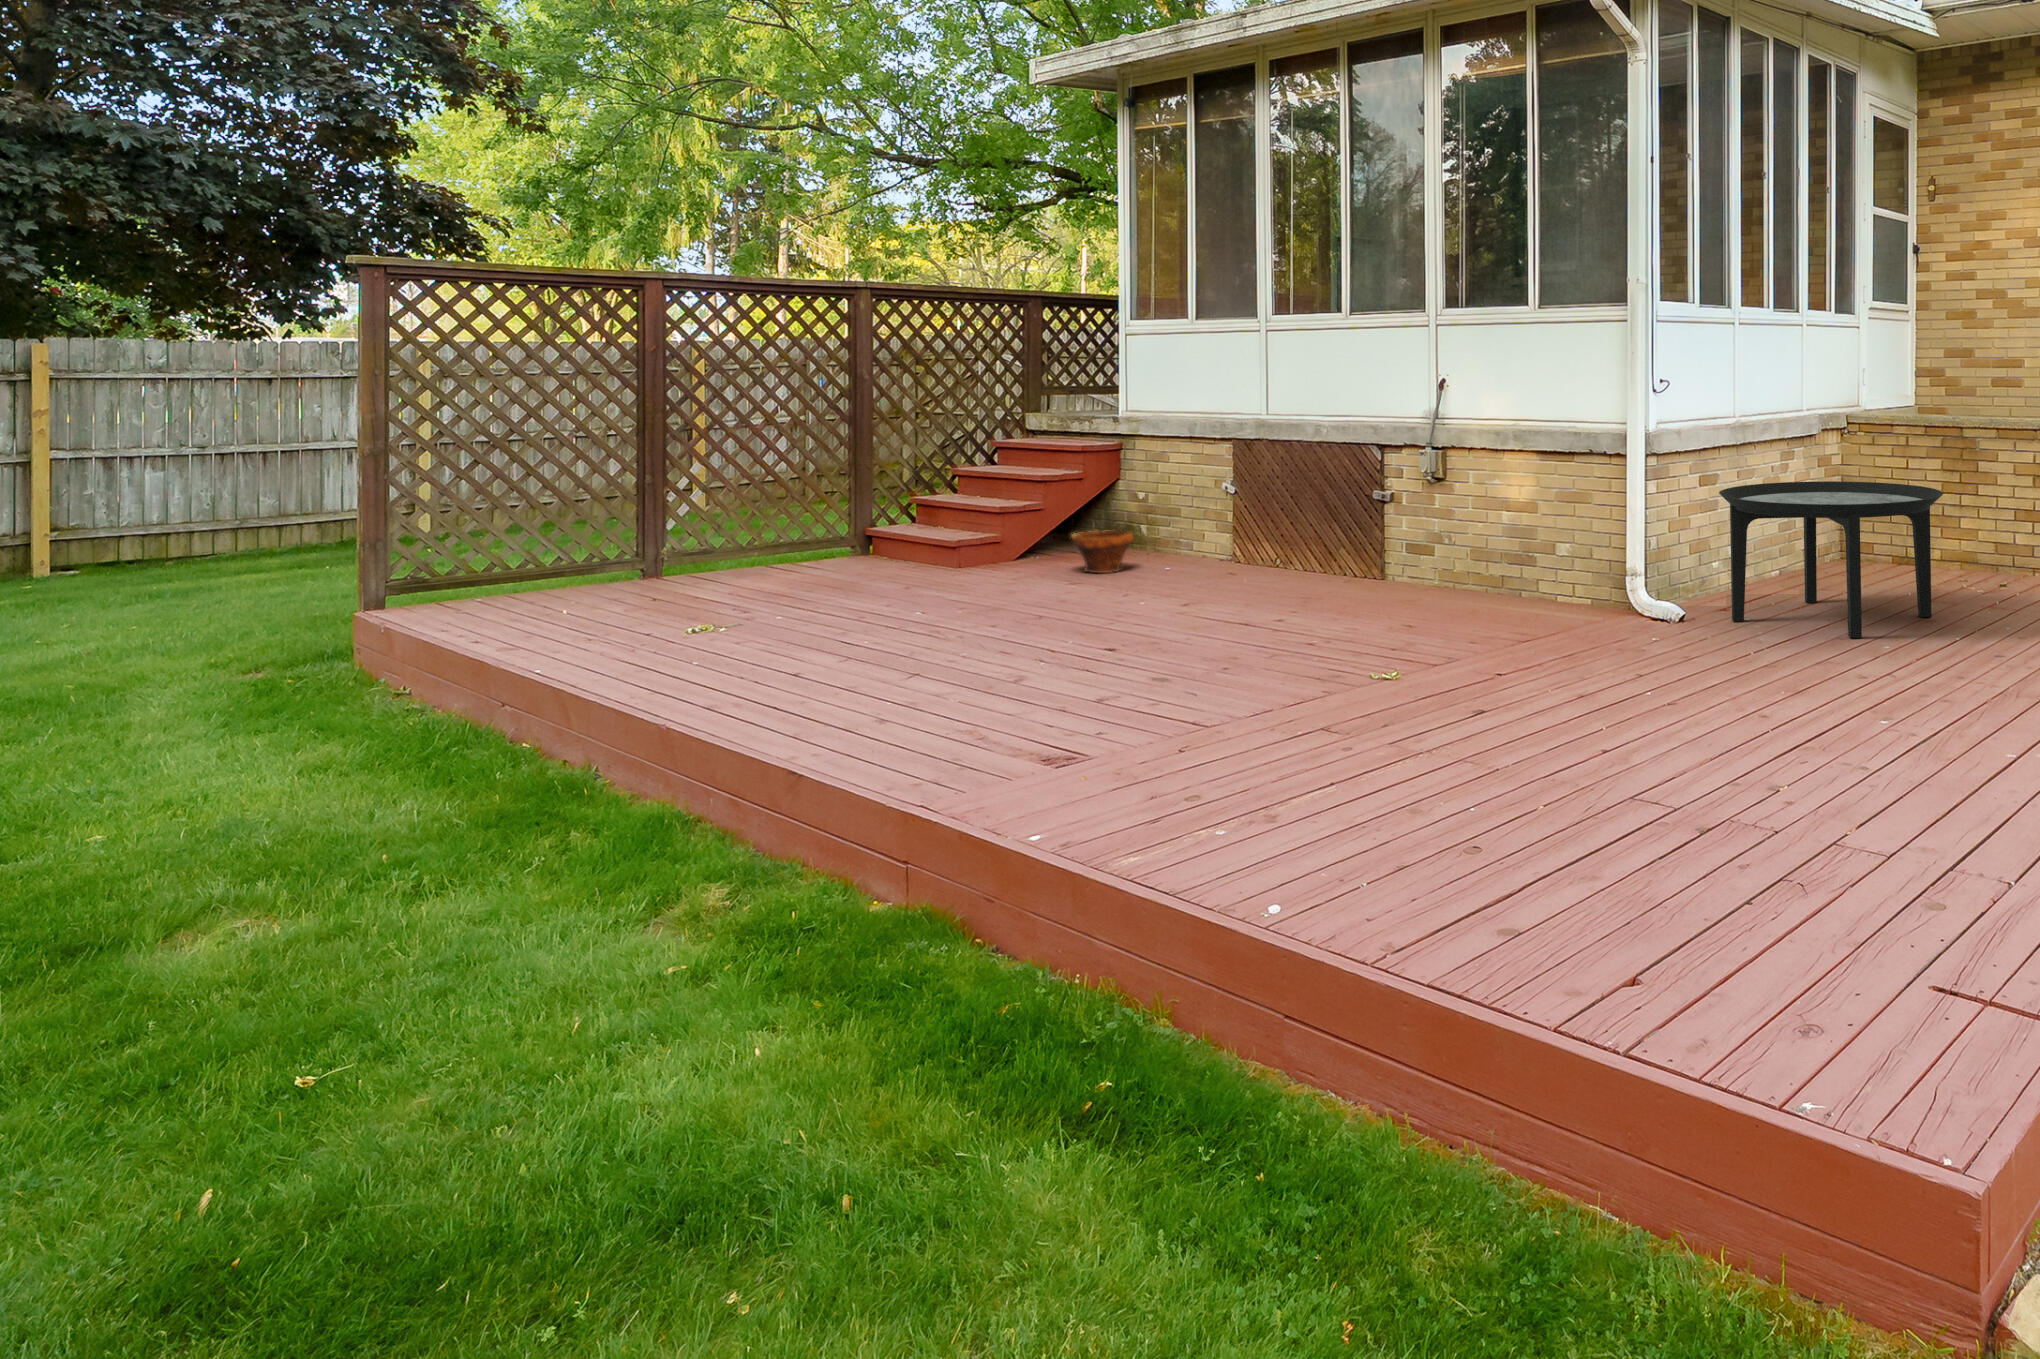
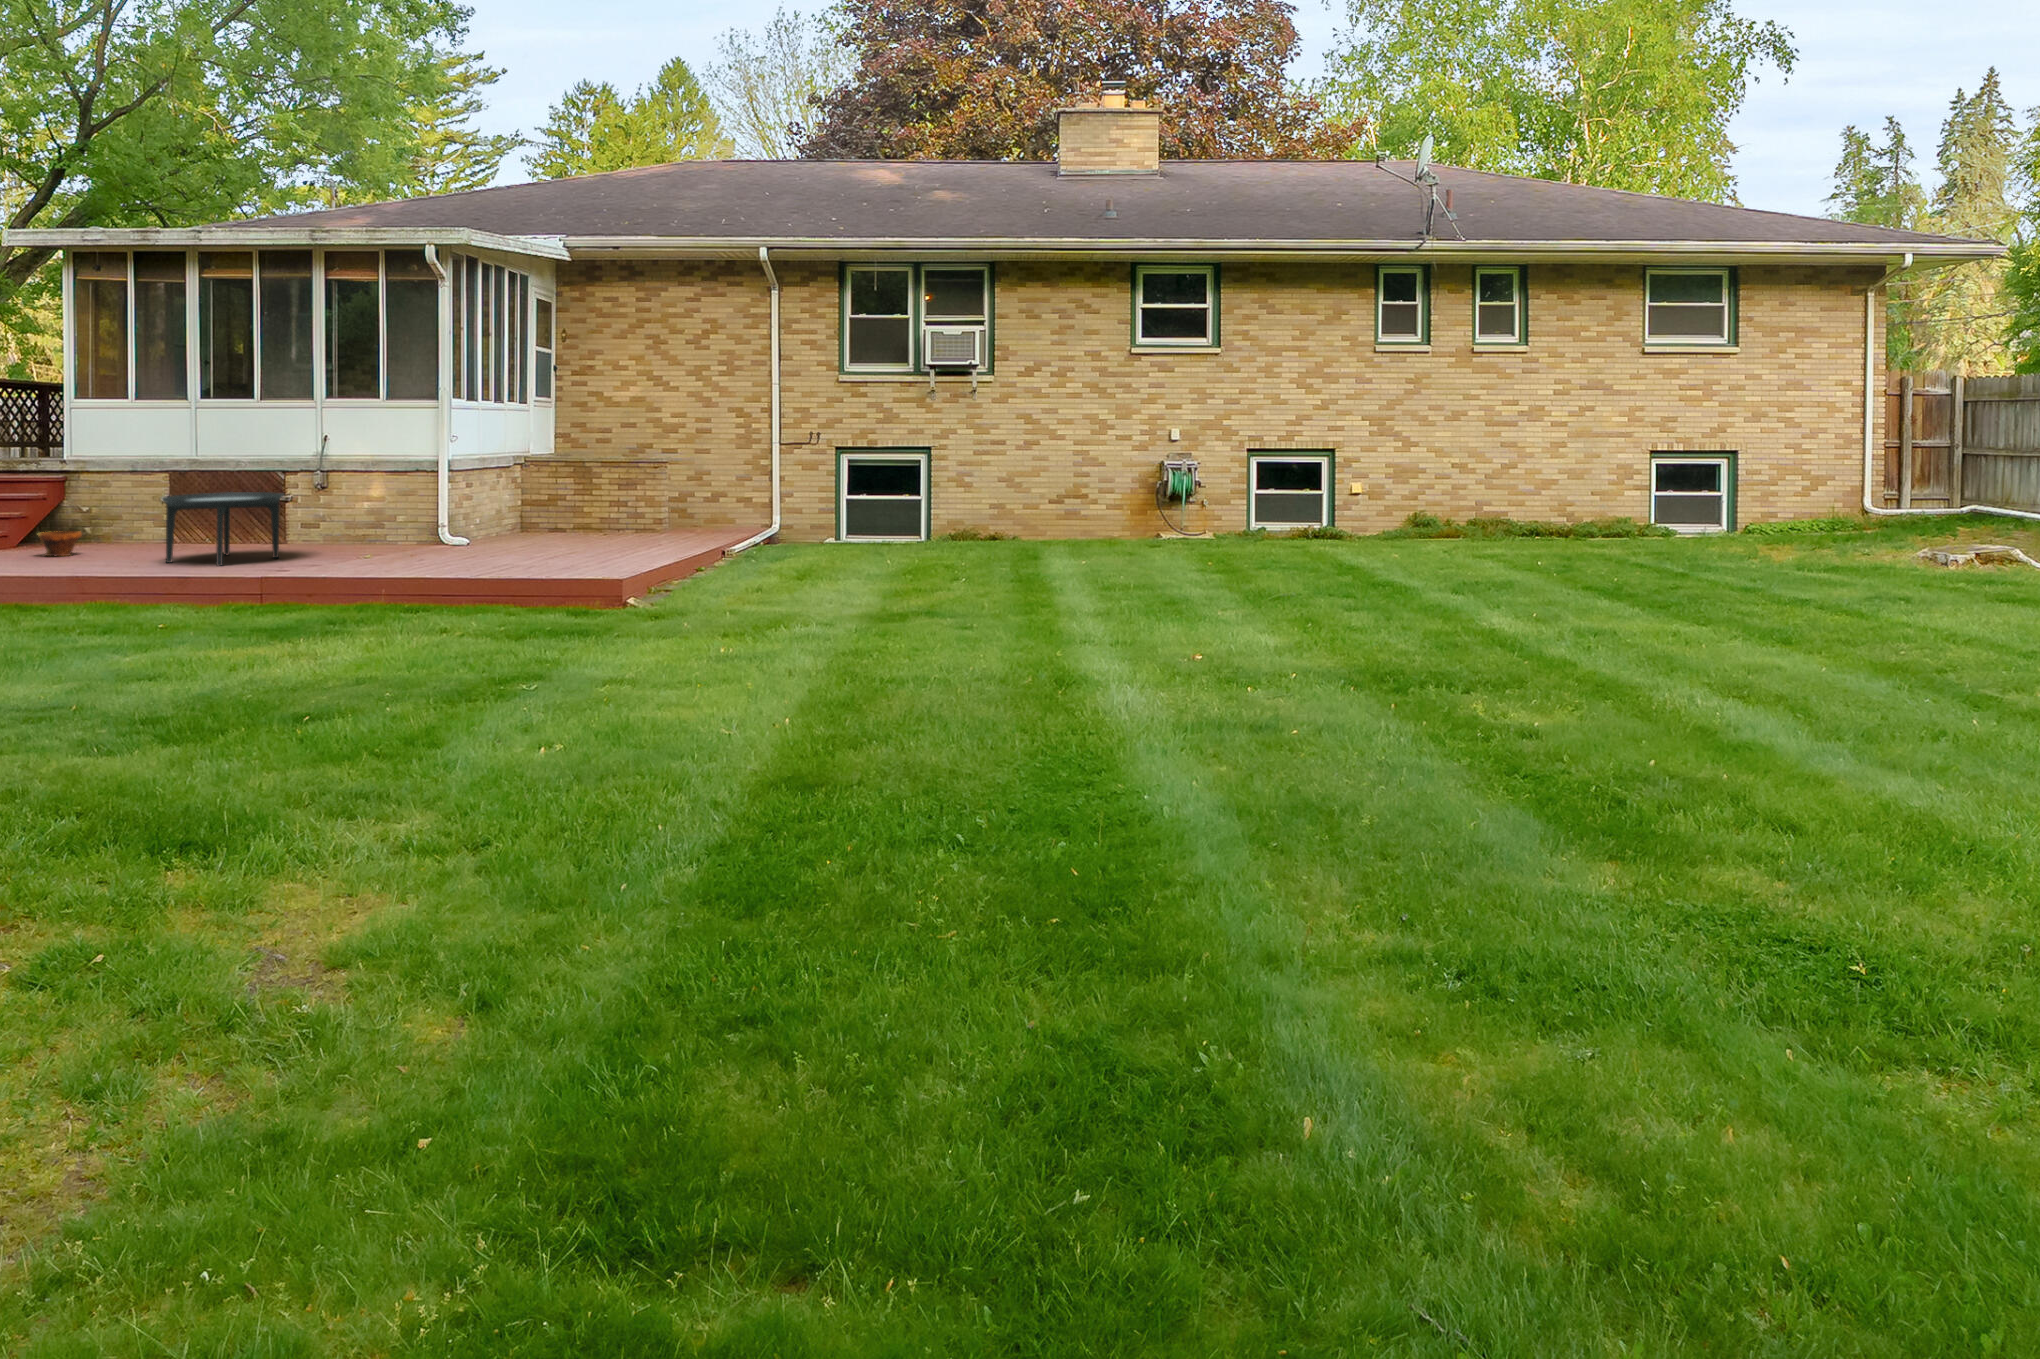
round table: present [1719,481,1943,638] -> present [162,492,284,566]

